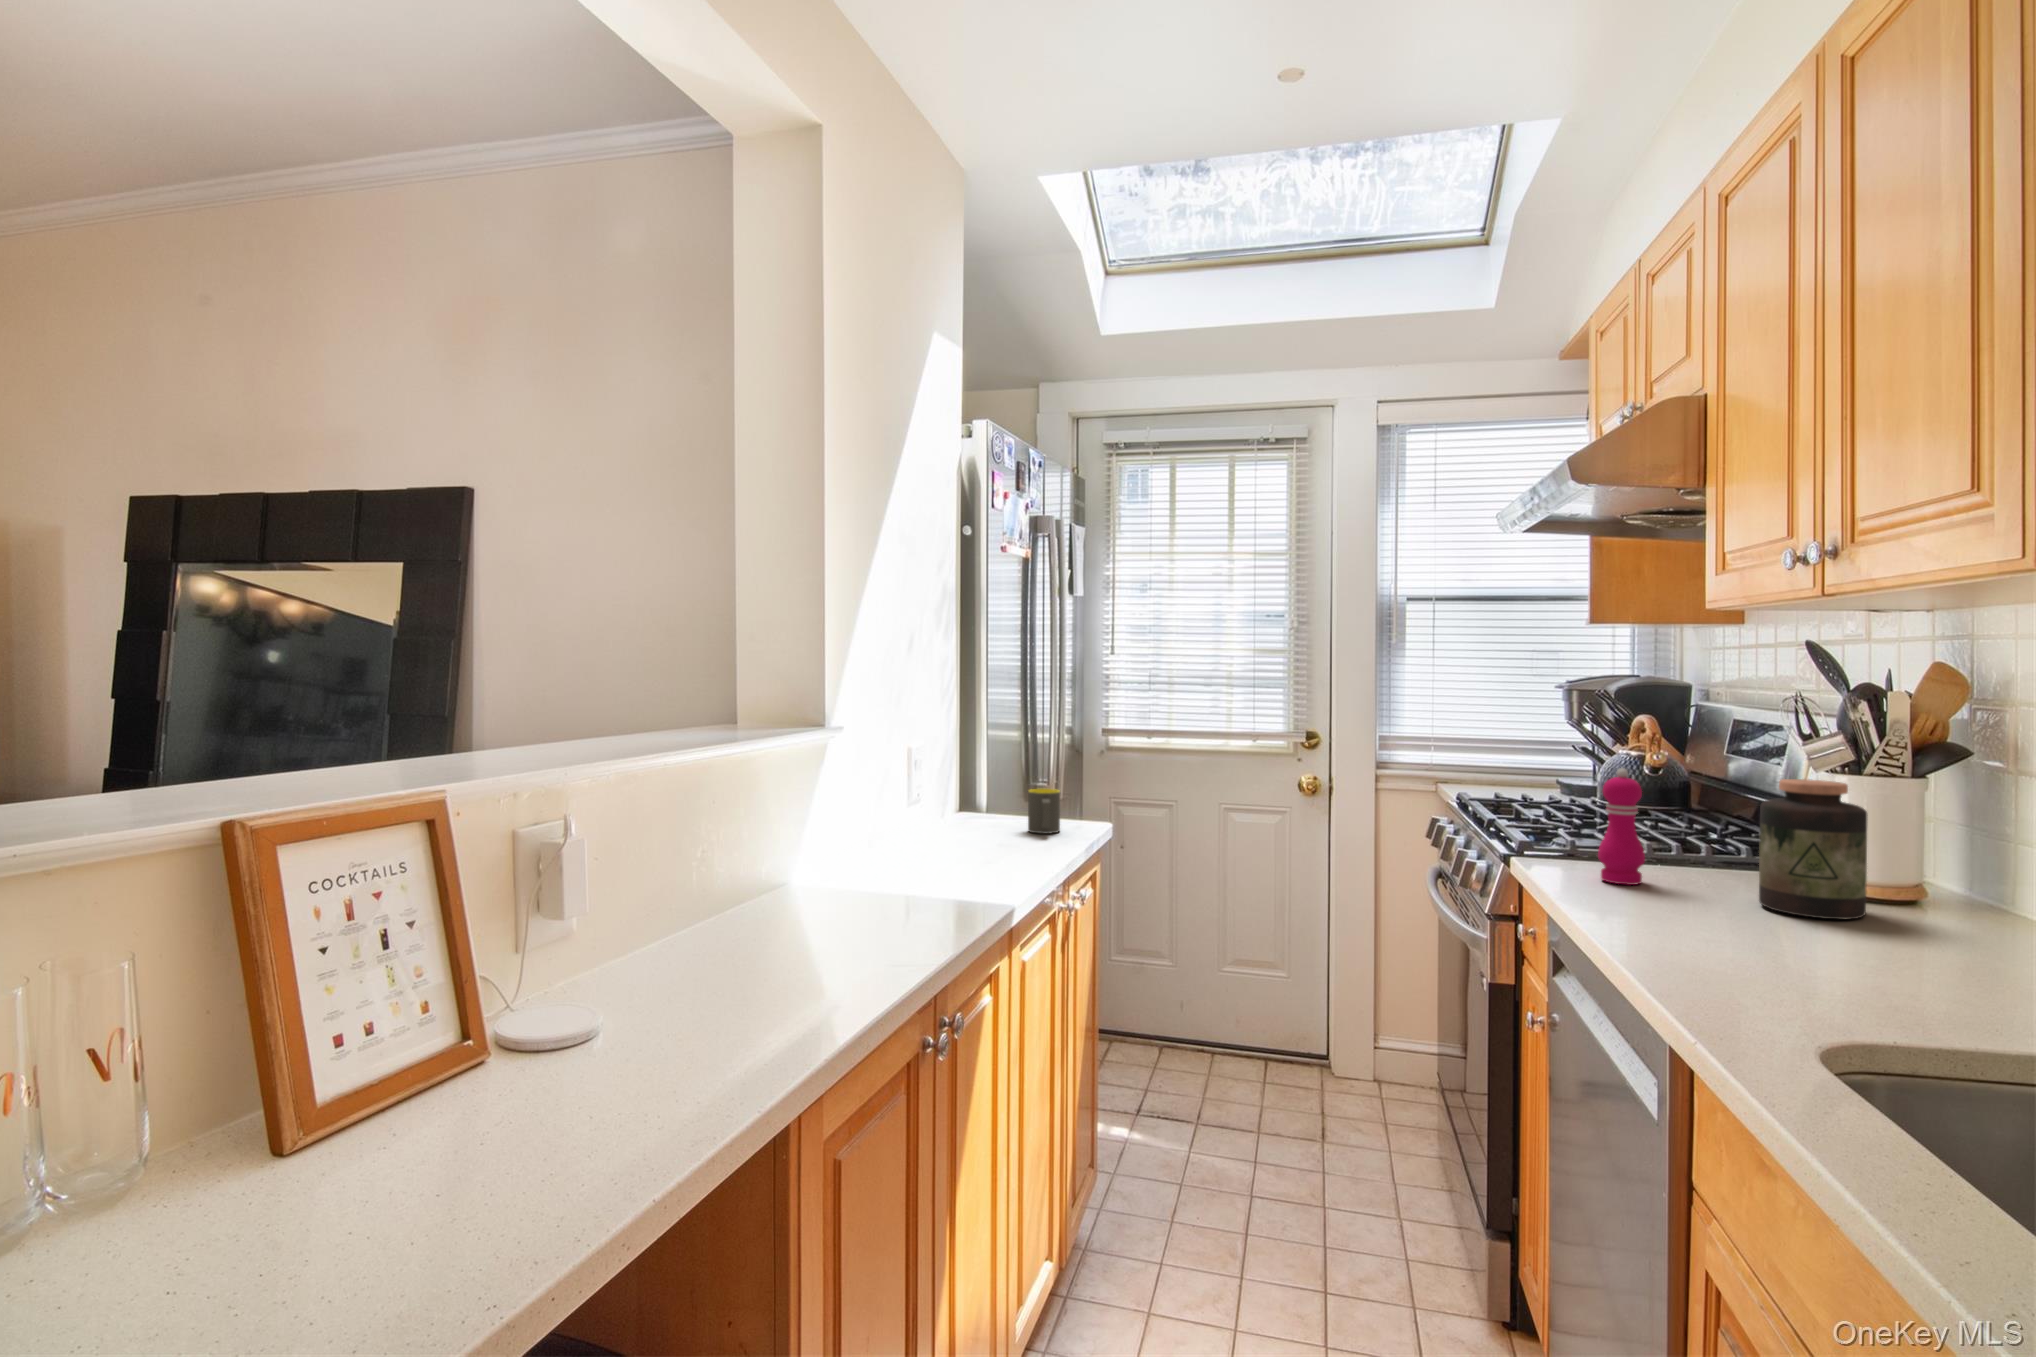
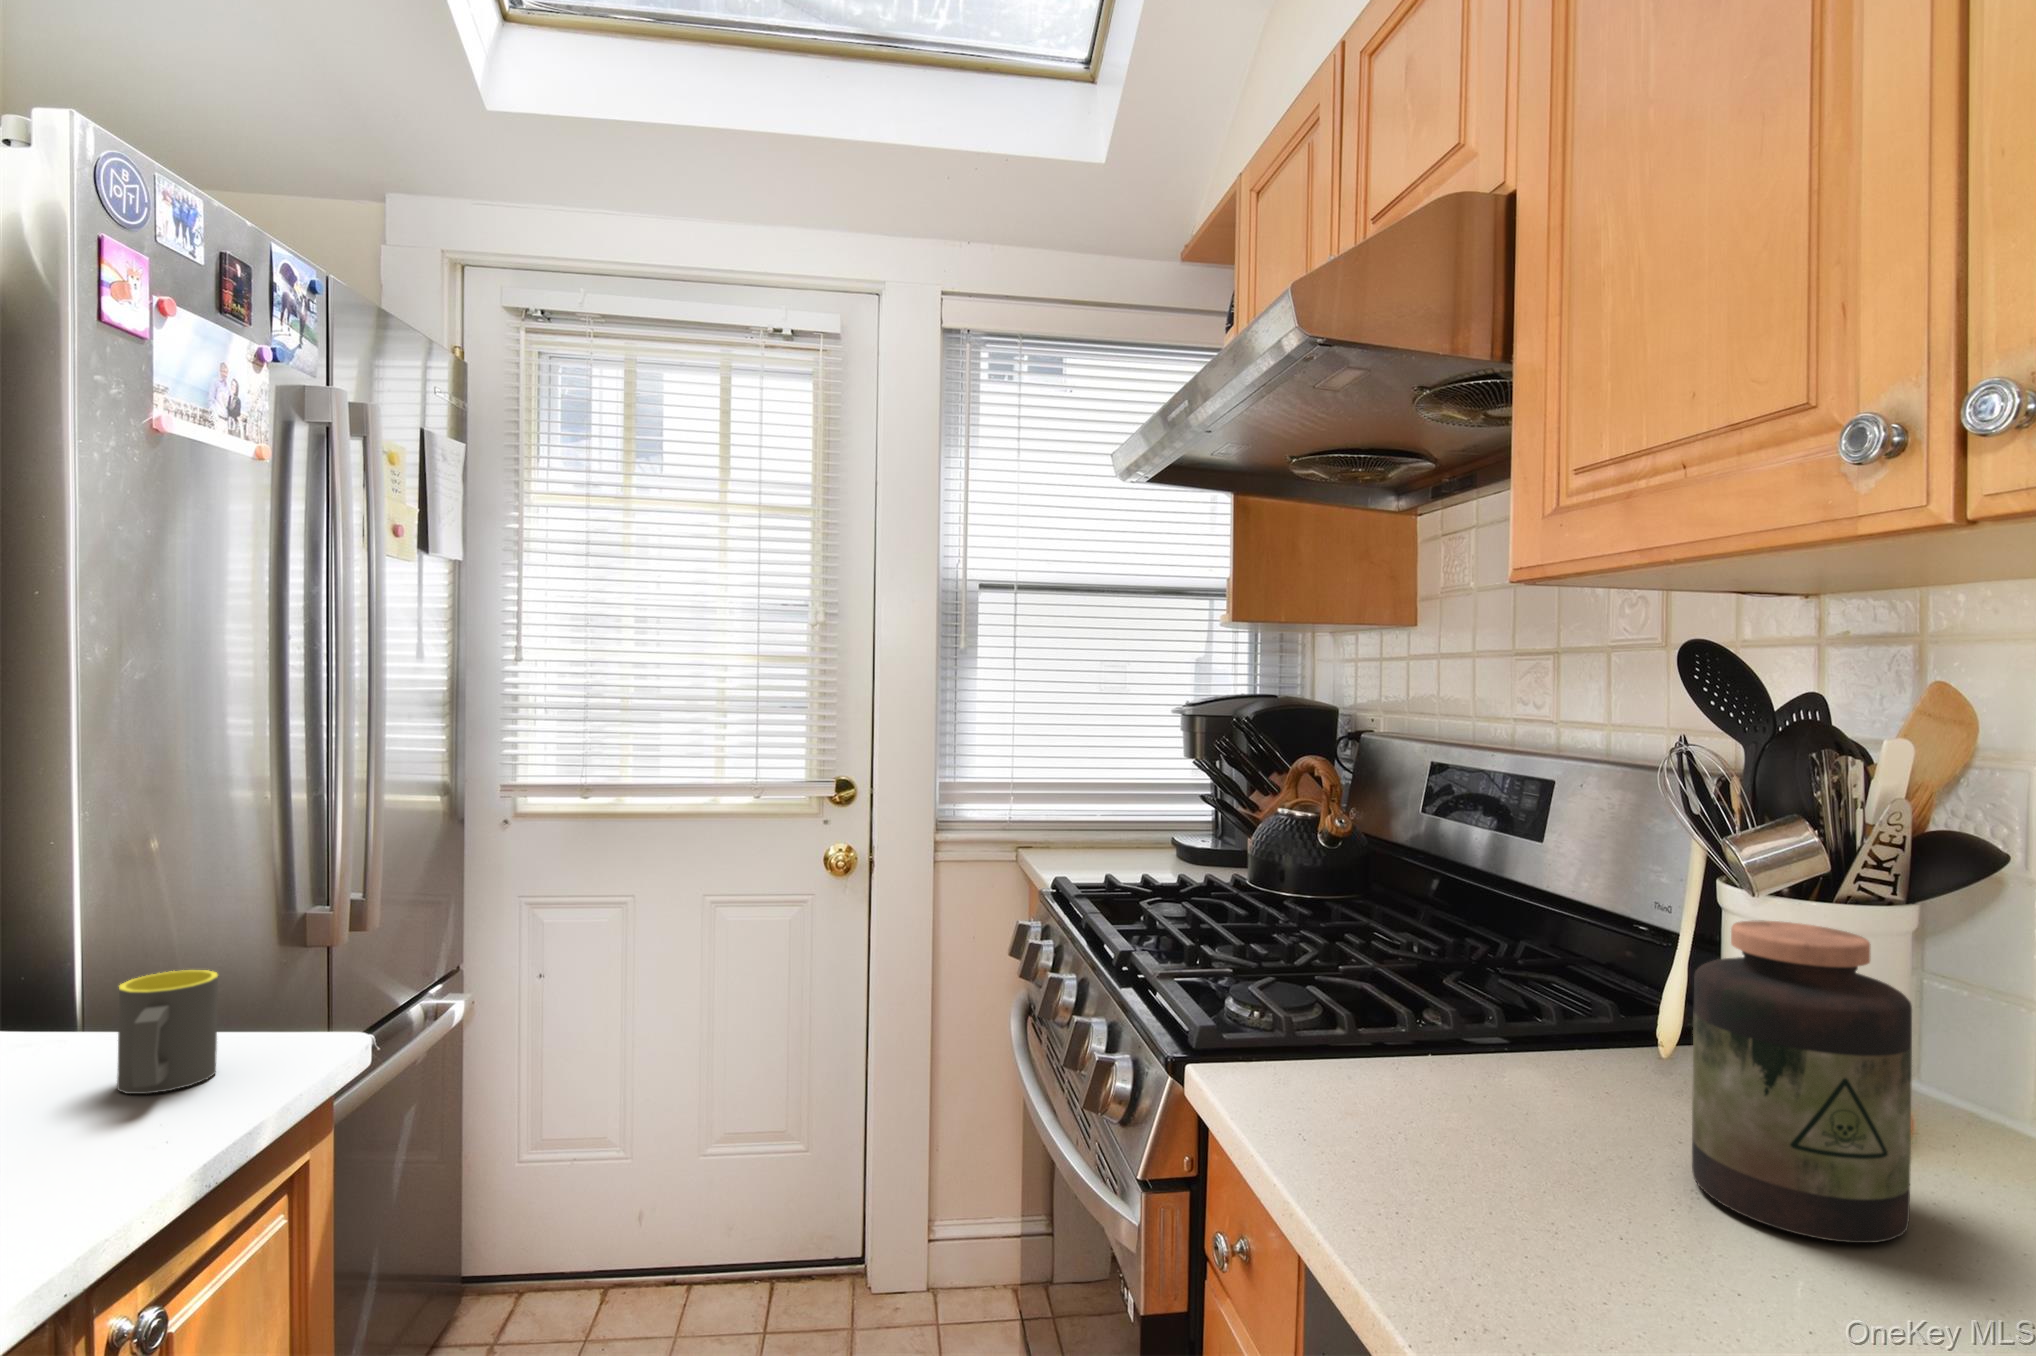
pepper mill: present [1598,768,1645,885] -> none [1366,895,1454,1141]

